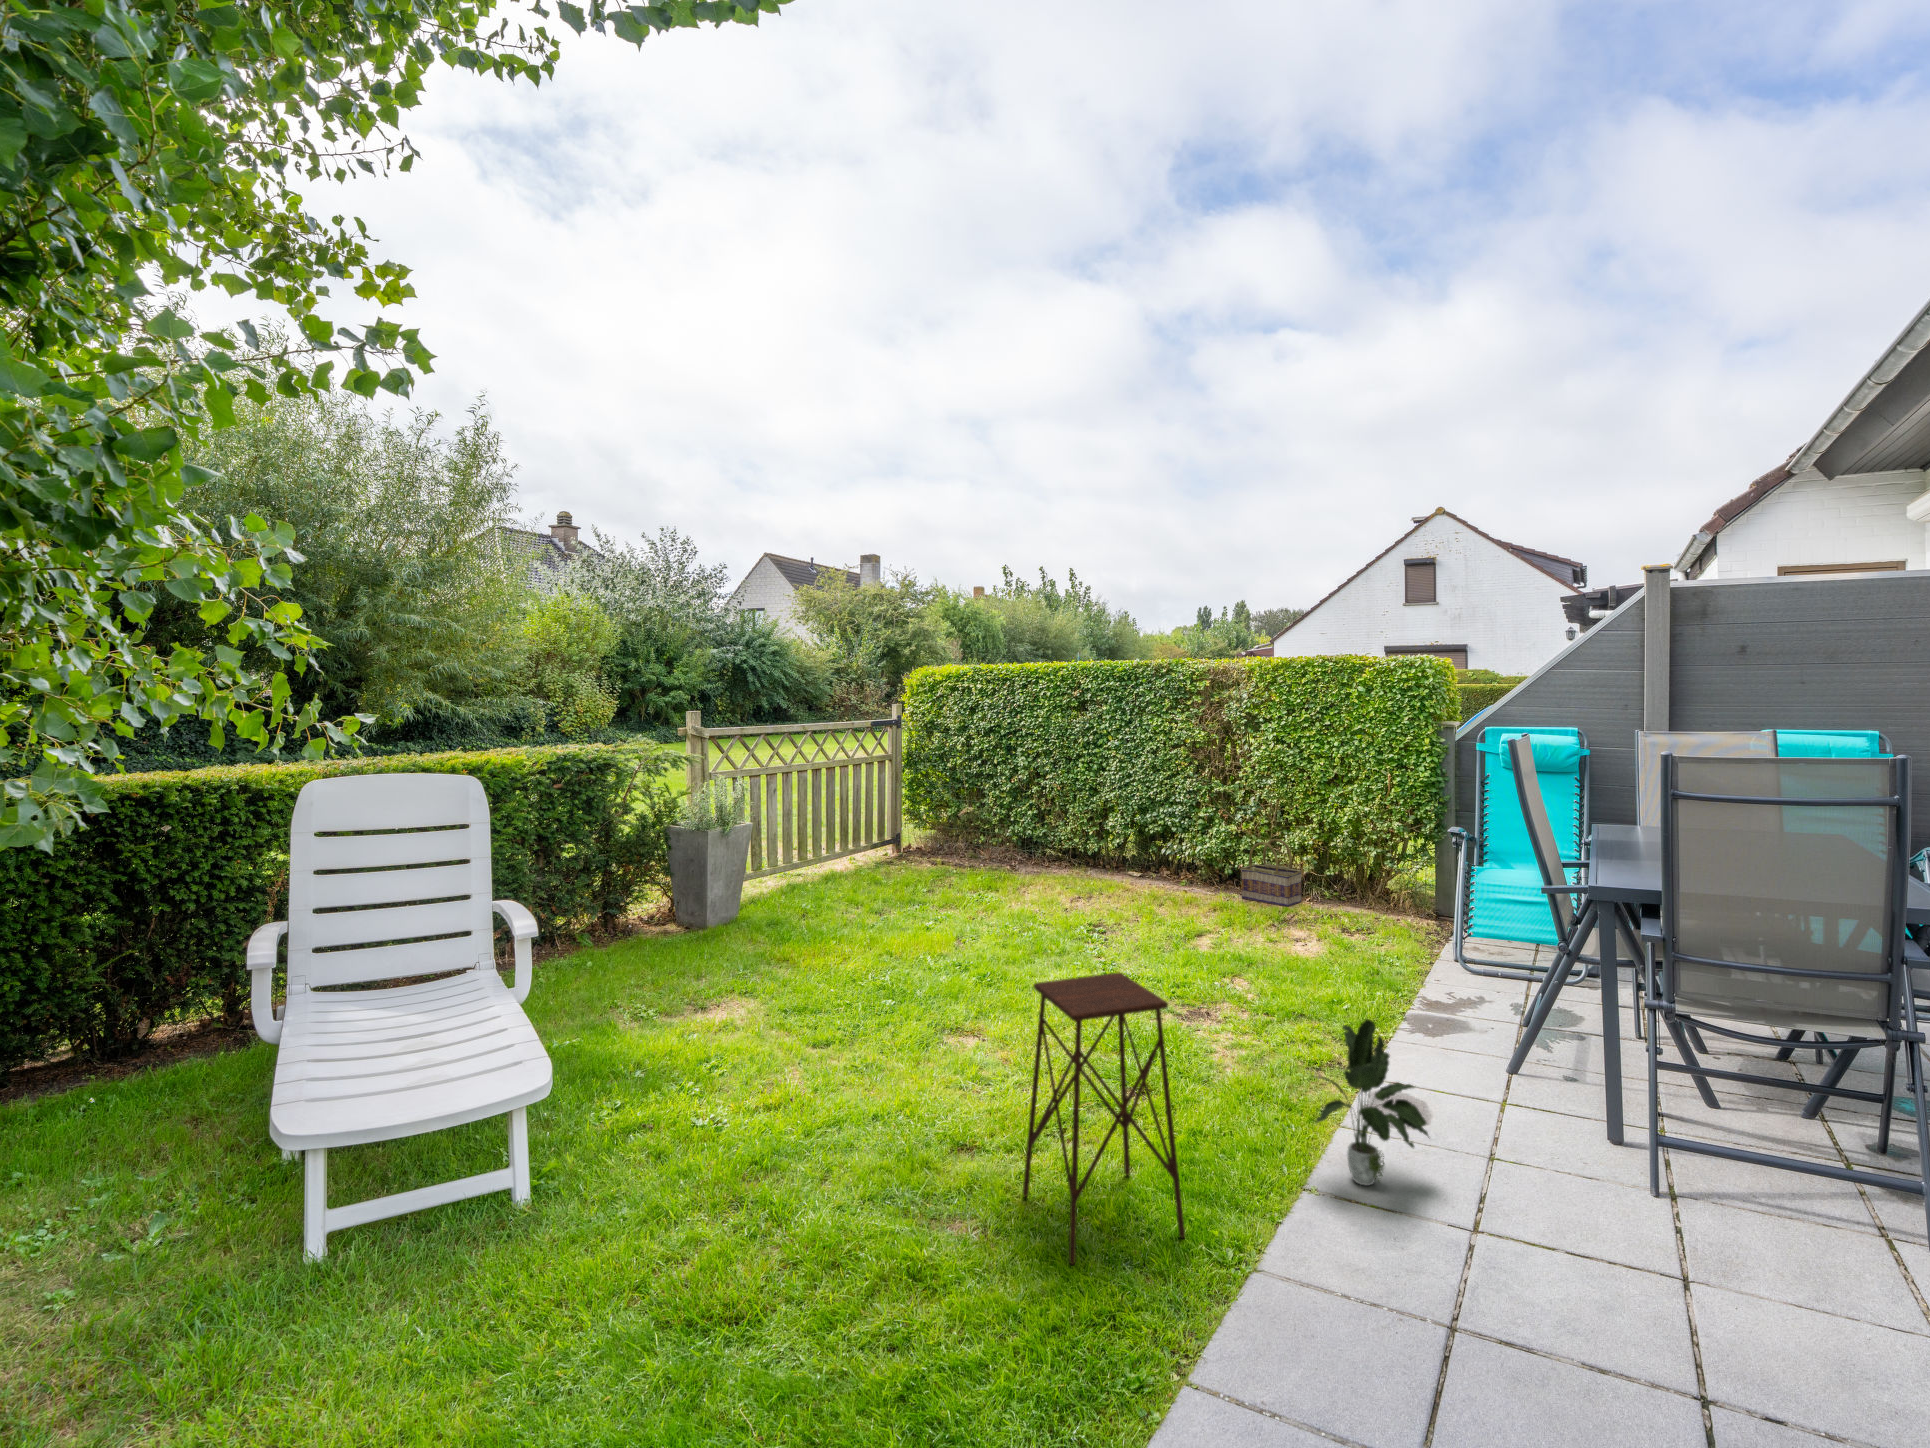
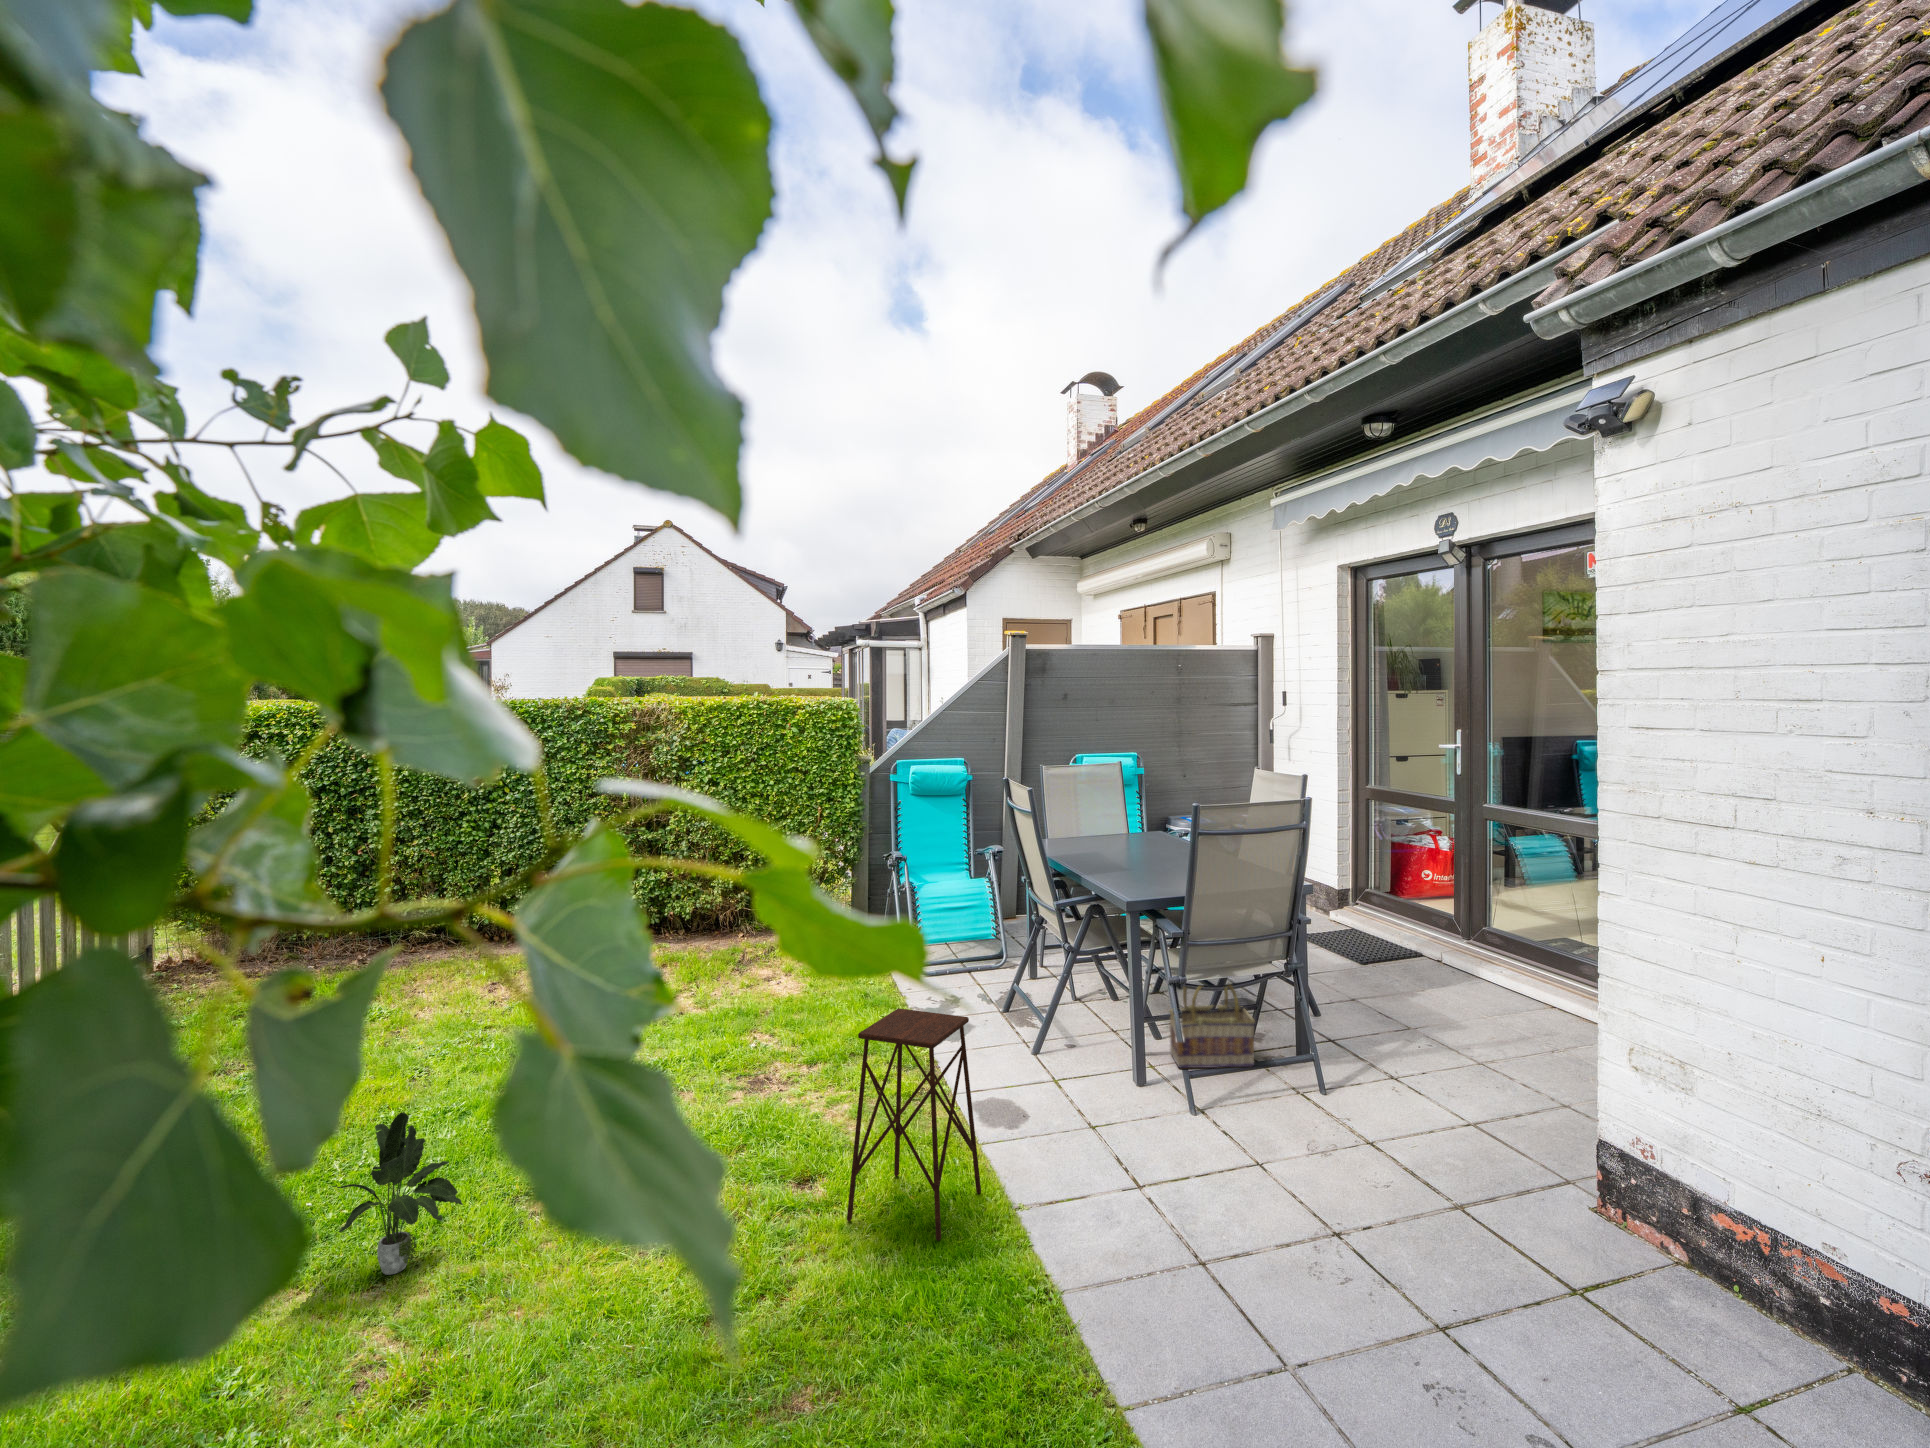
basket: present [1241,838,1302,907] -> present [1169,985,1255,1068]
potted plant: present [1307,1019,1429,1185] -> present [332,1112,463,1275]

